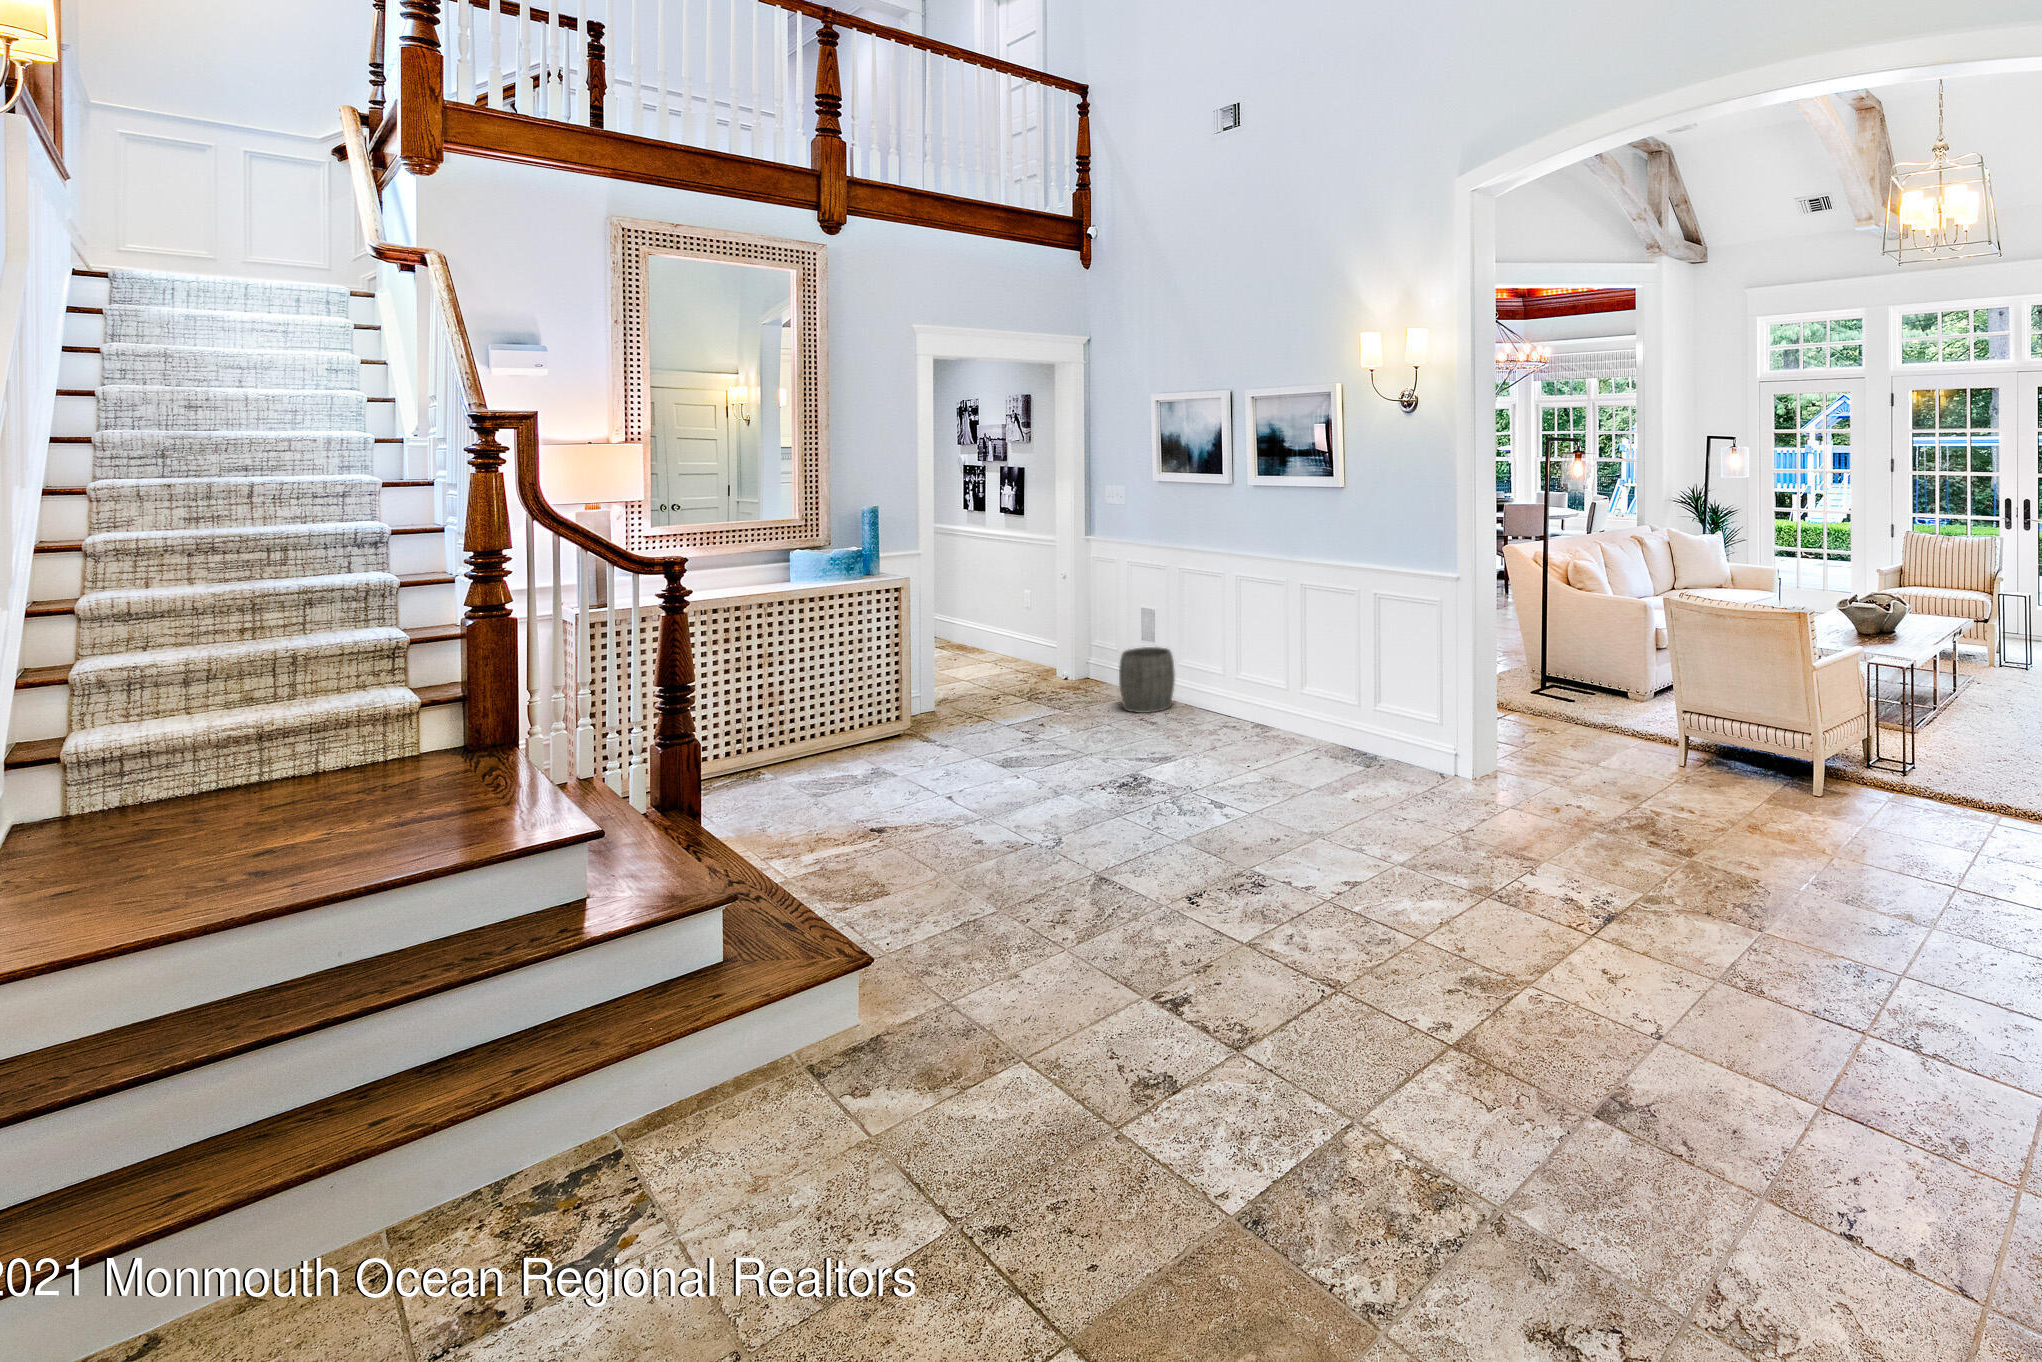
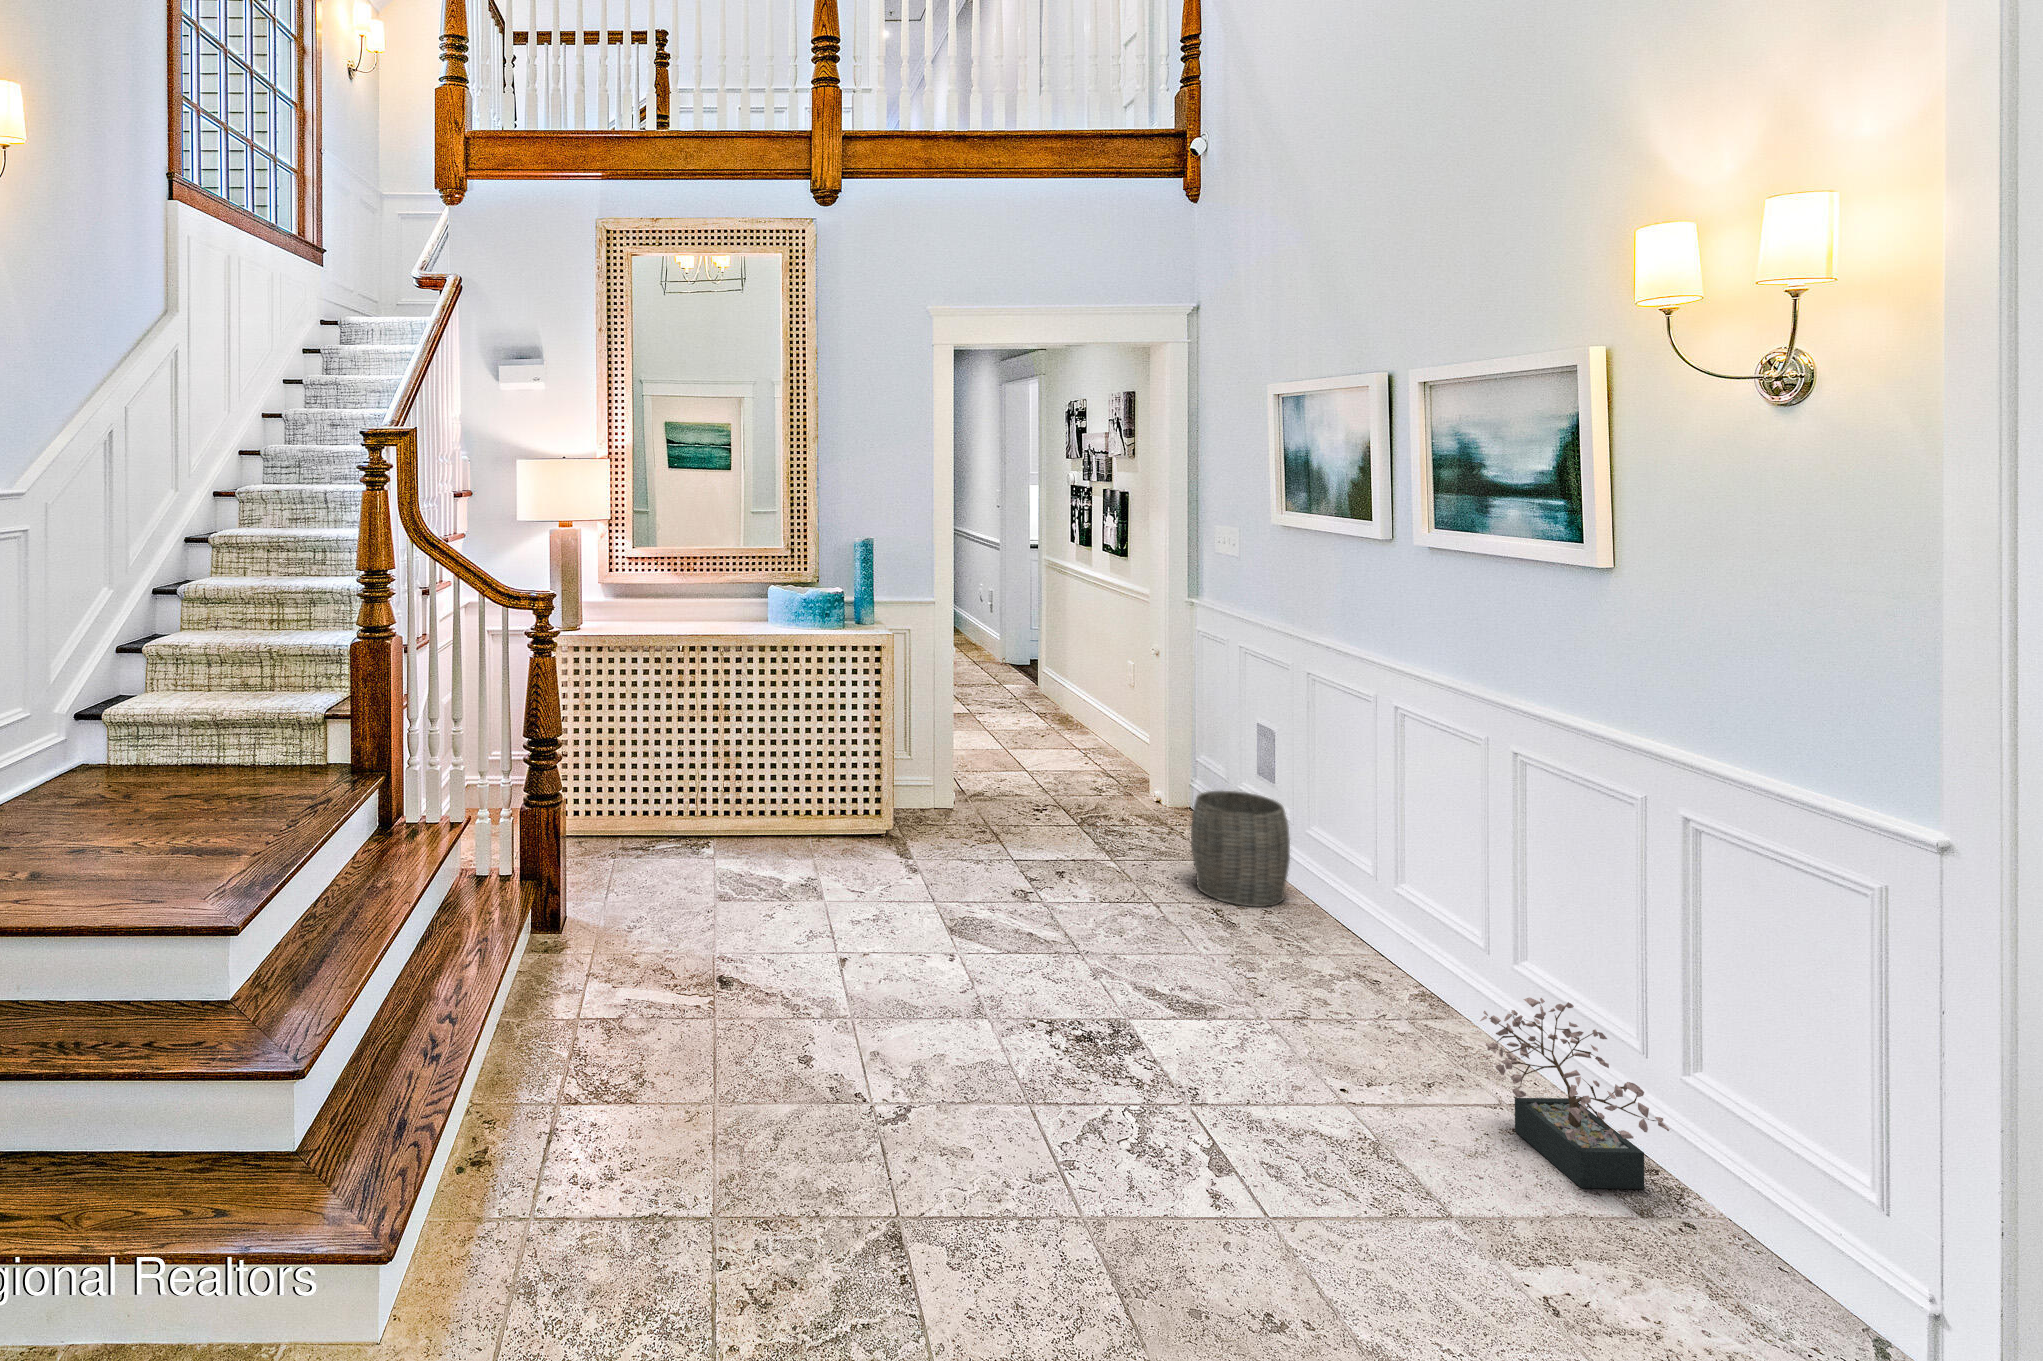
decorative plant: none [1305,694,1377,767] -> present [1480,998,1669,1189]

